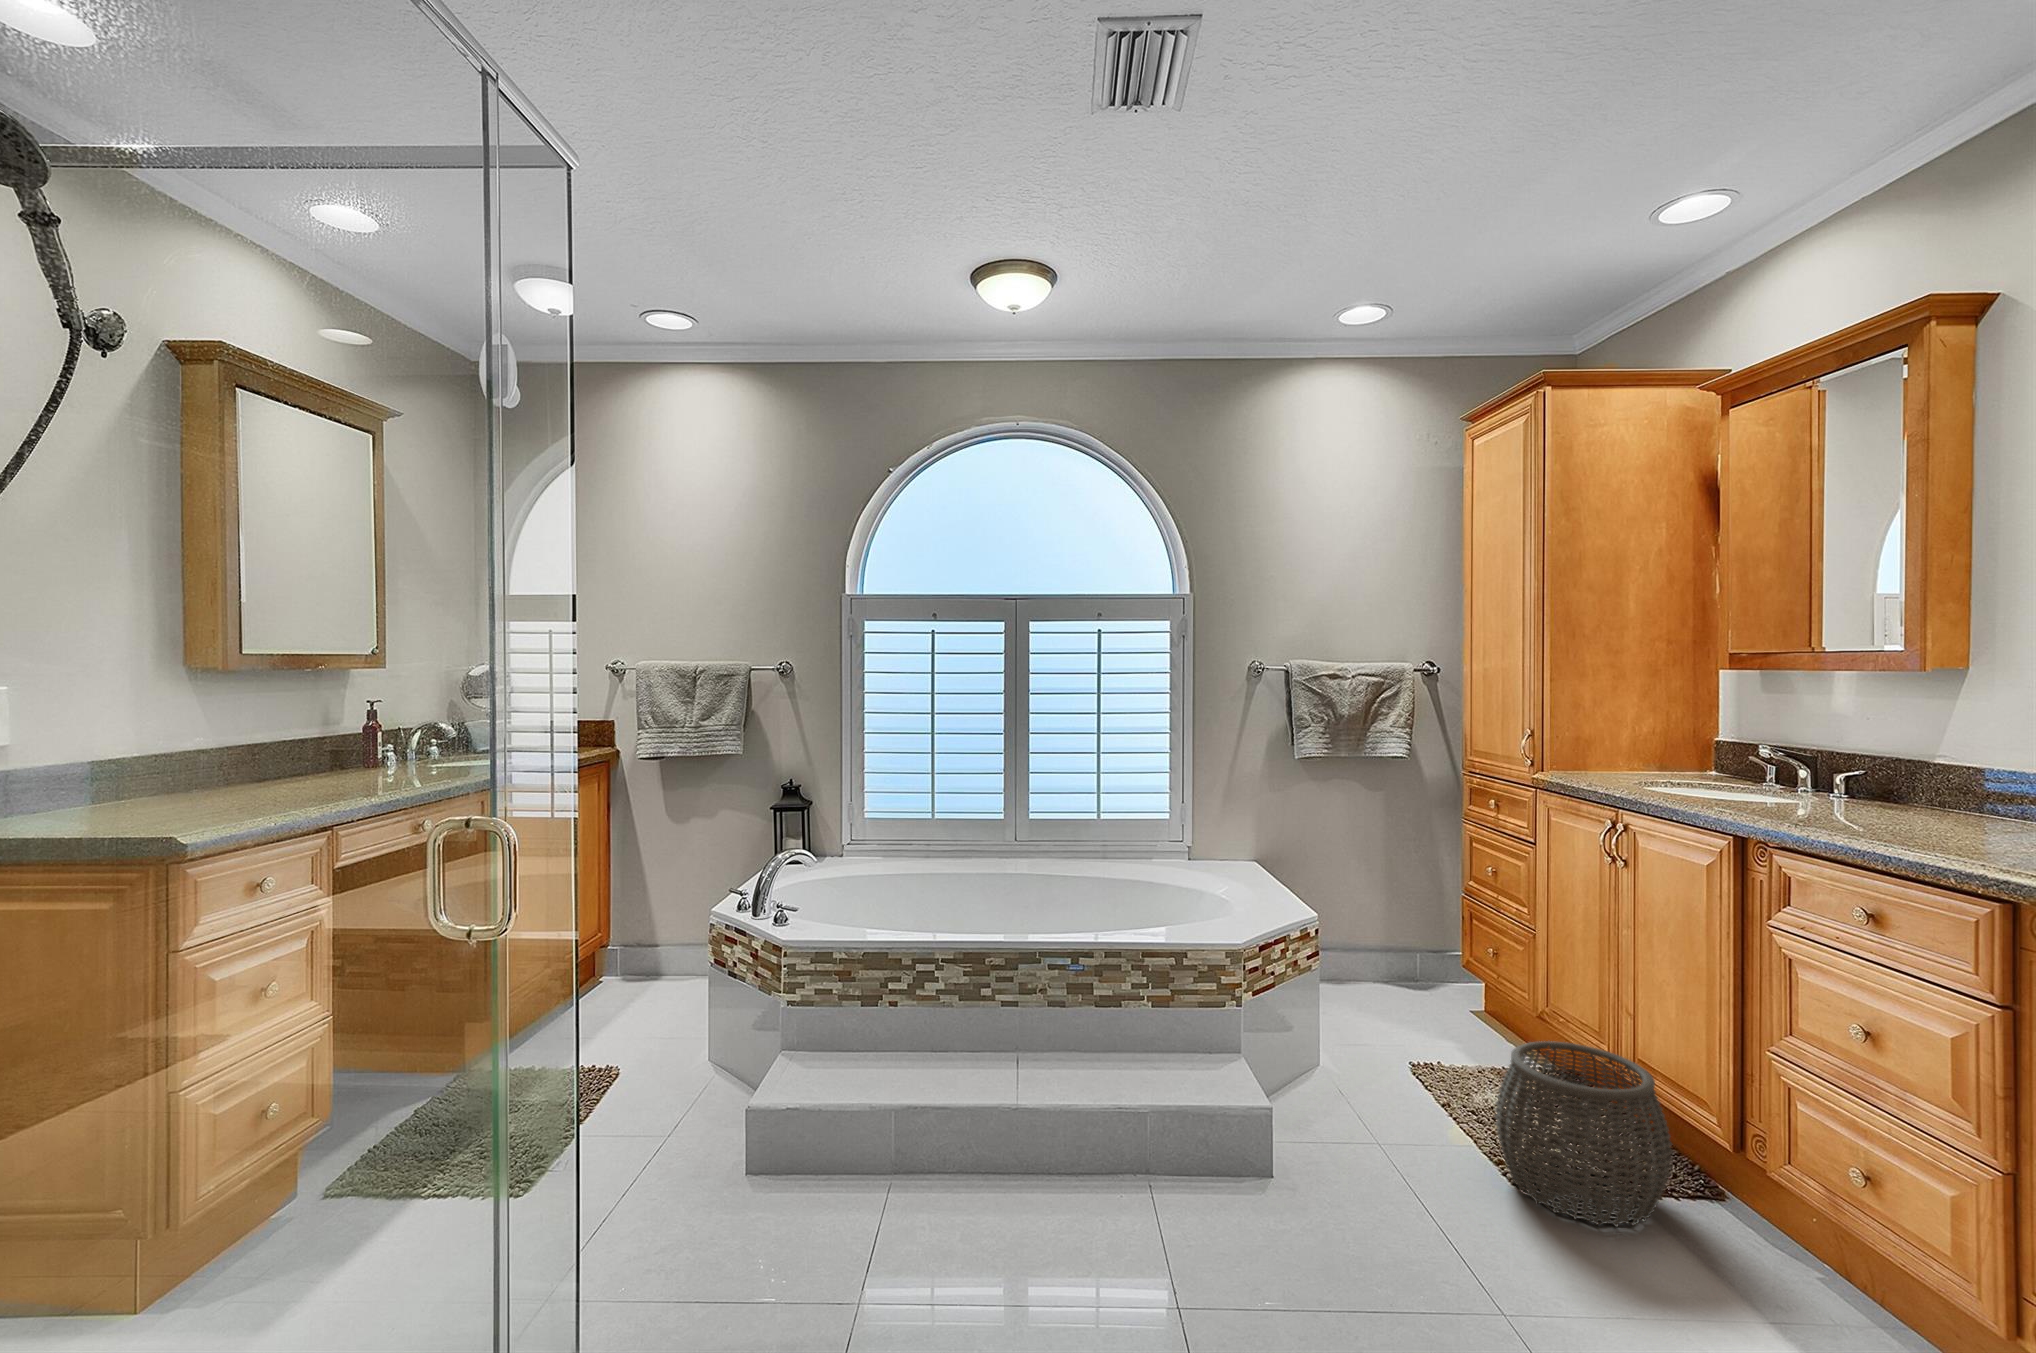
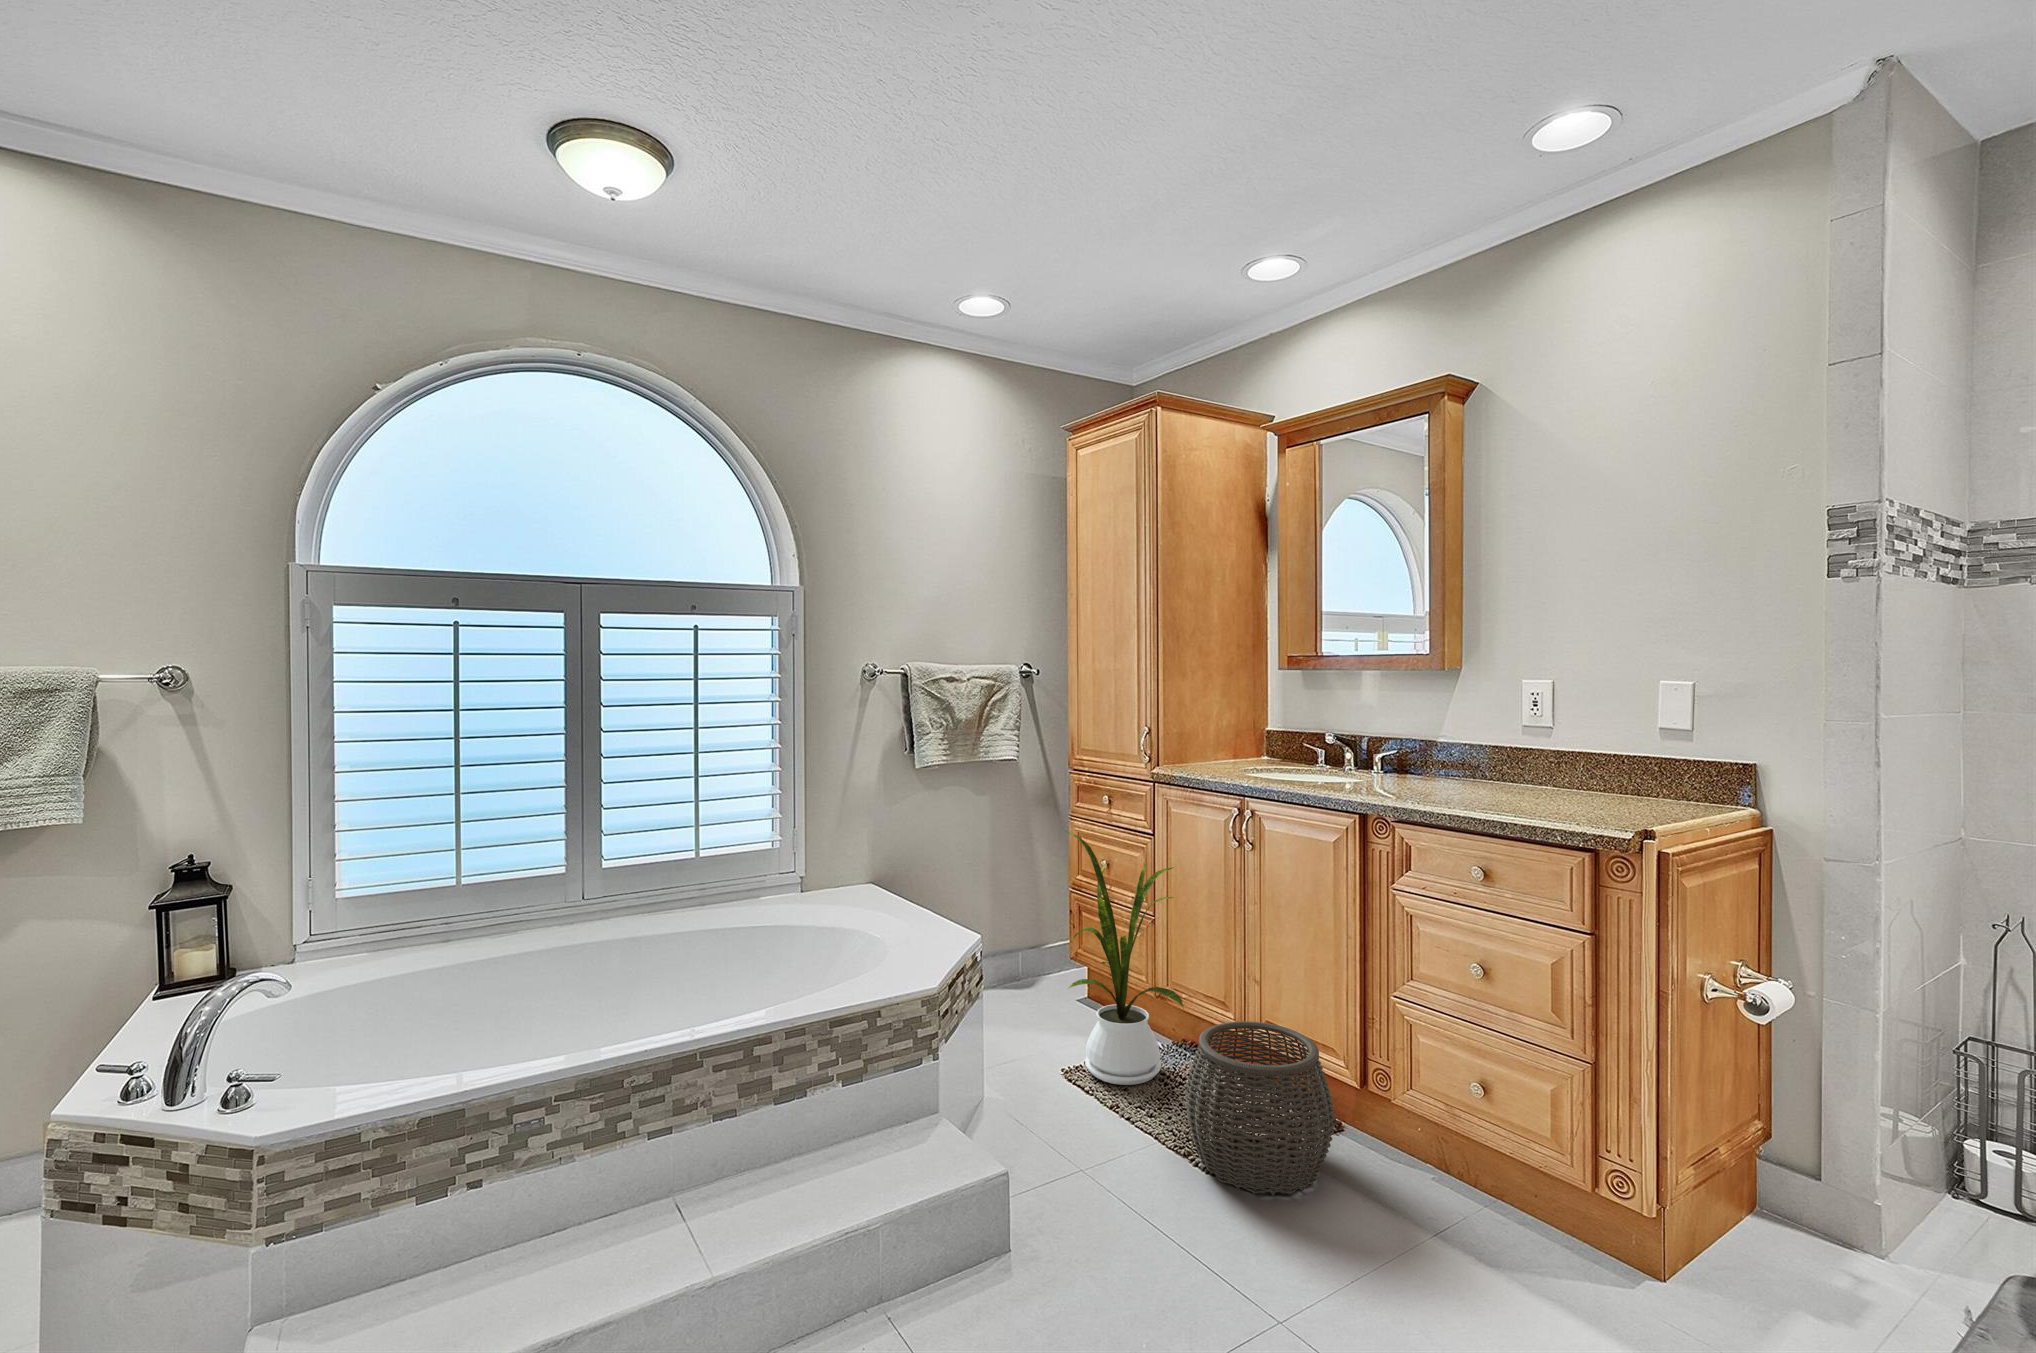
house plant: none [1418,829,1549,1096] -> present [1066,831,1184,1085]

